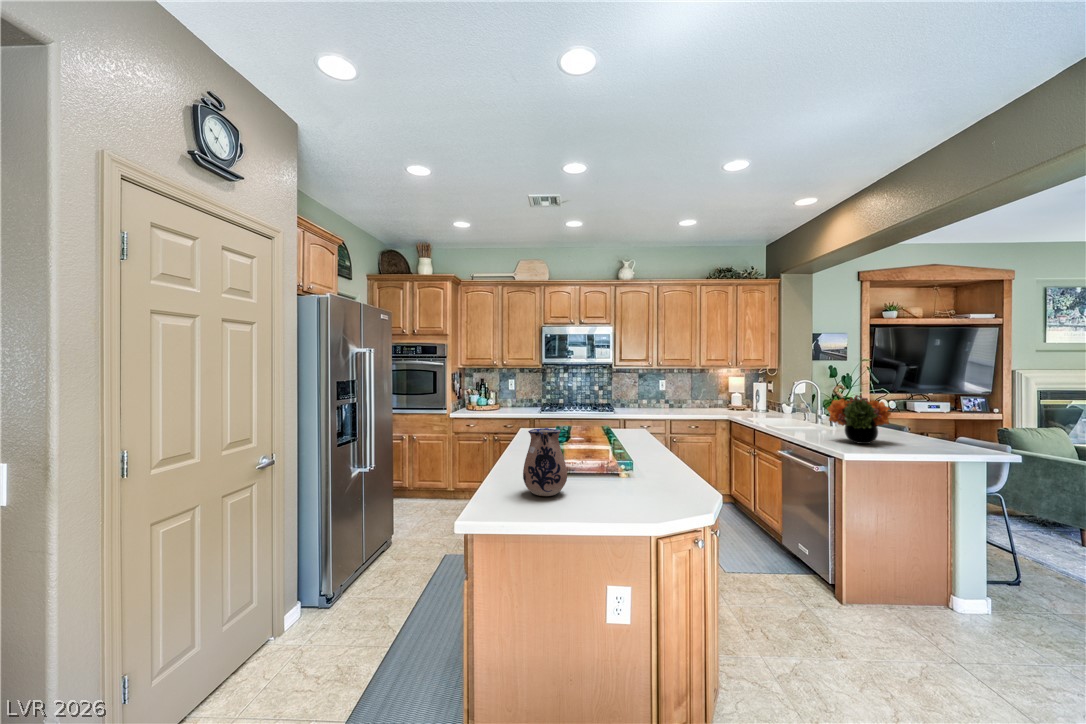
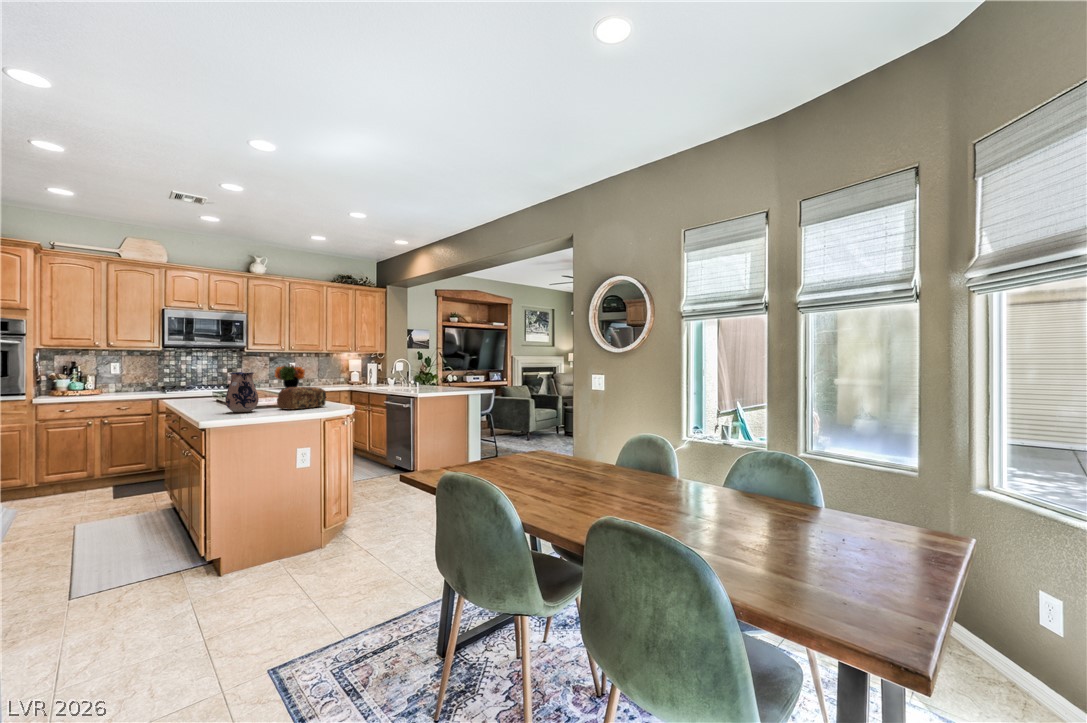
flower arrangement: present [827,395,891,444] -> present [275,364,305,388]
bread loaf: none [596,454,674,500] -> present [277,387,326,410]

